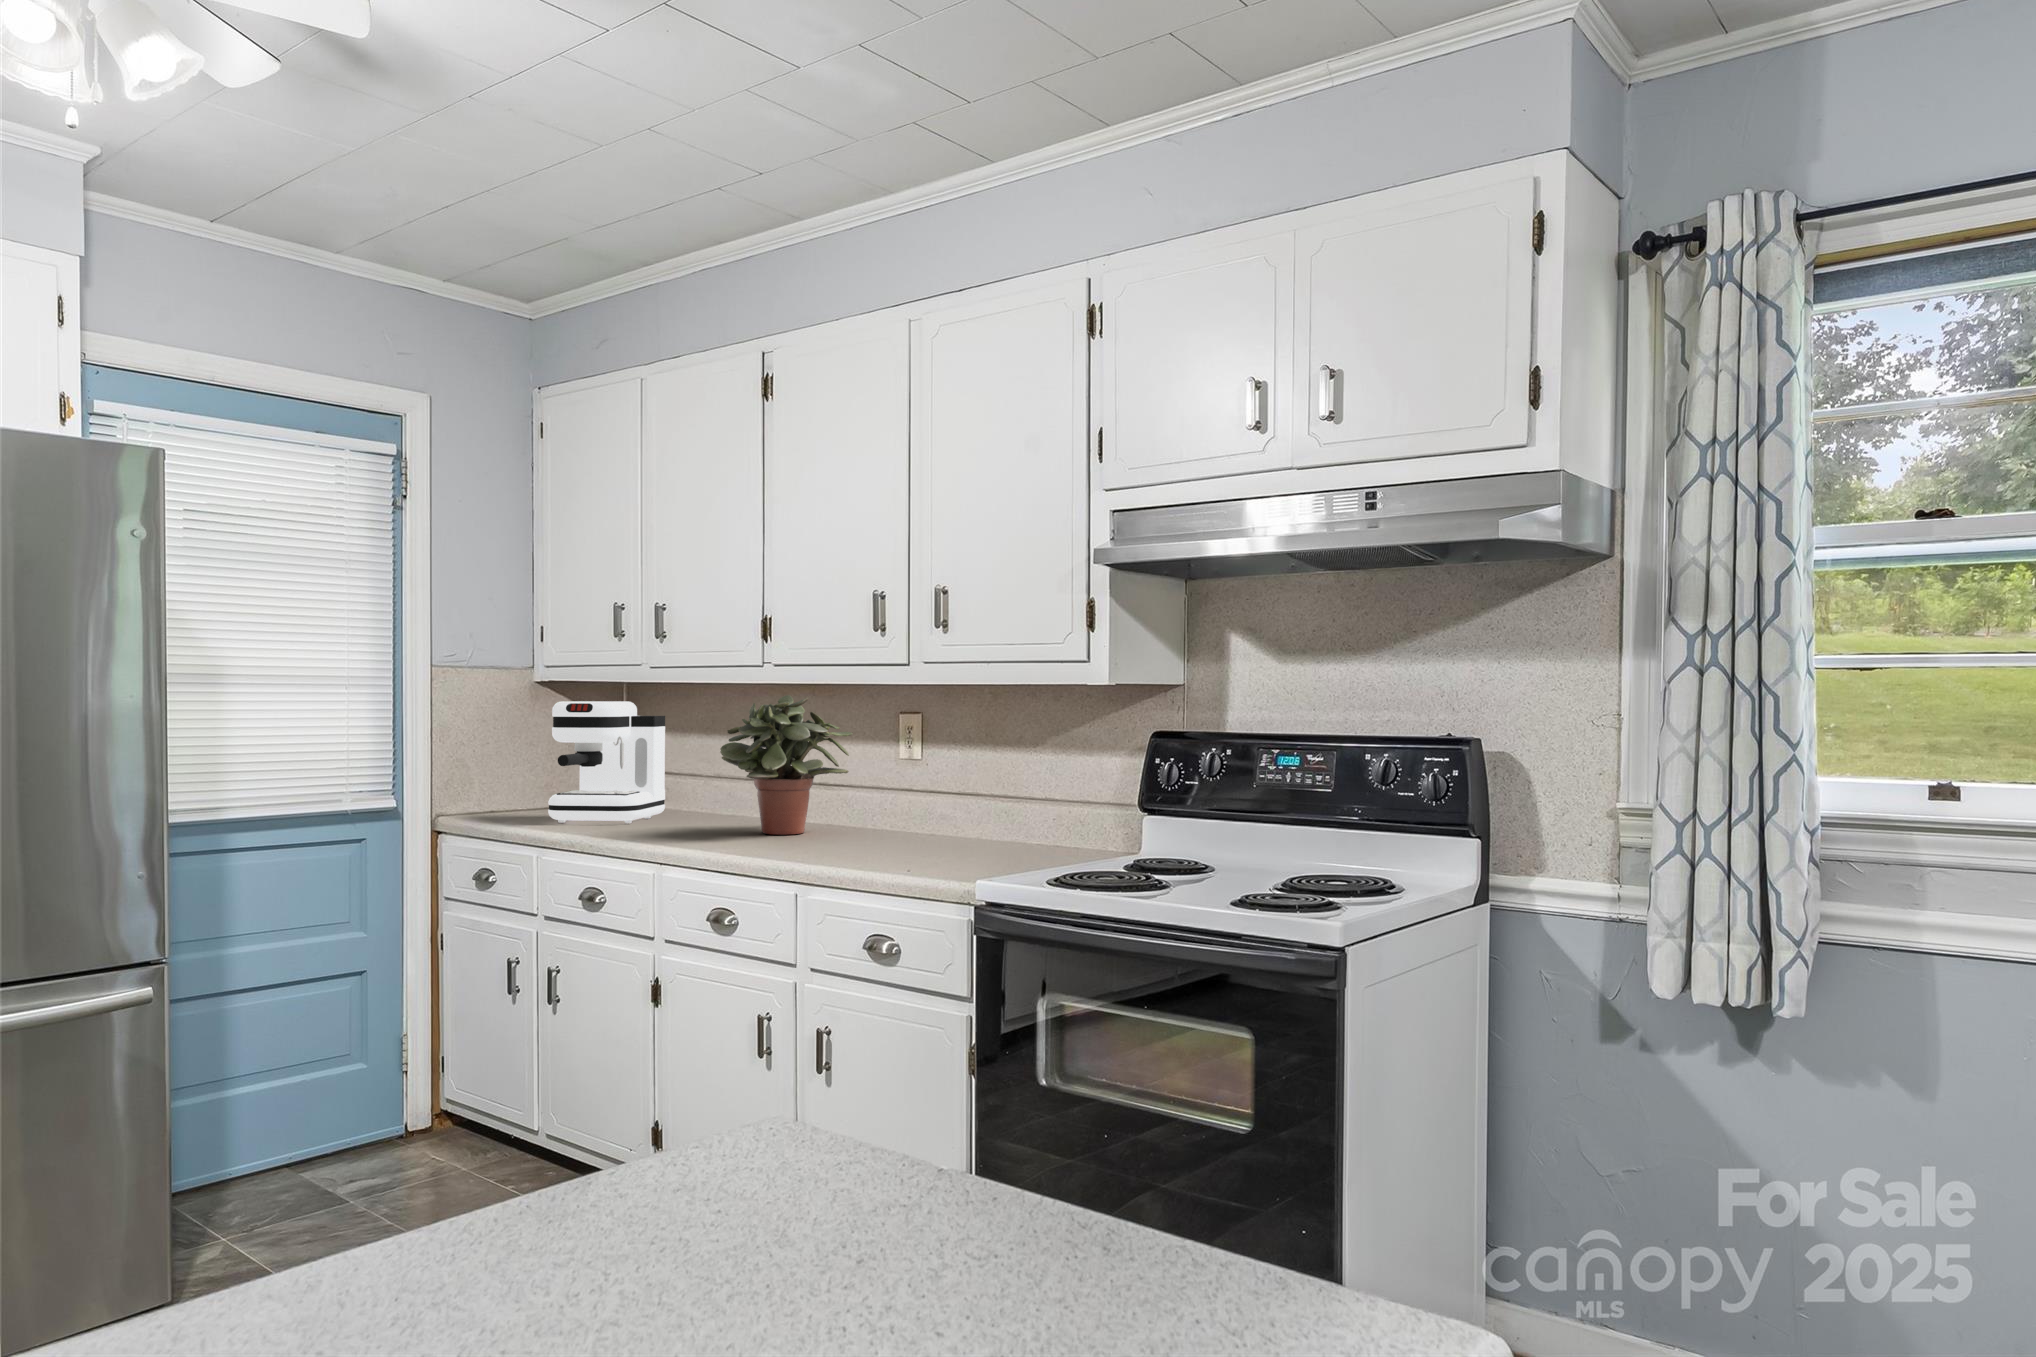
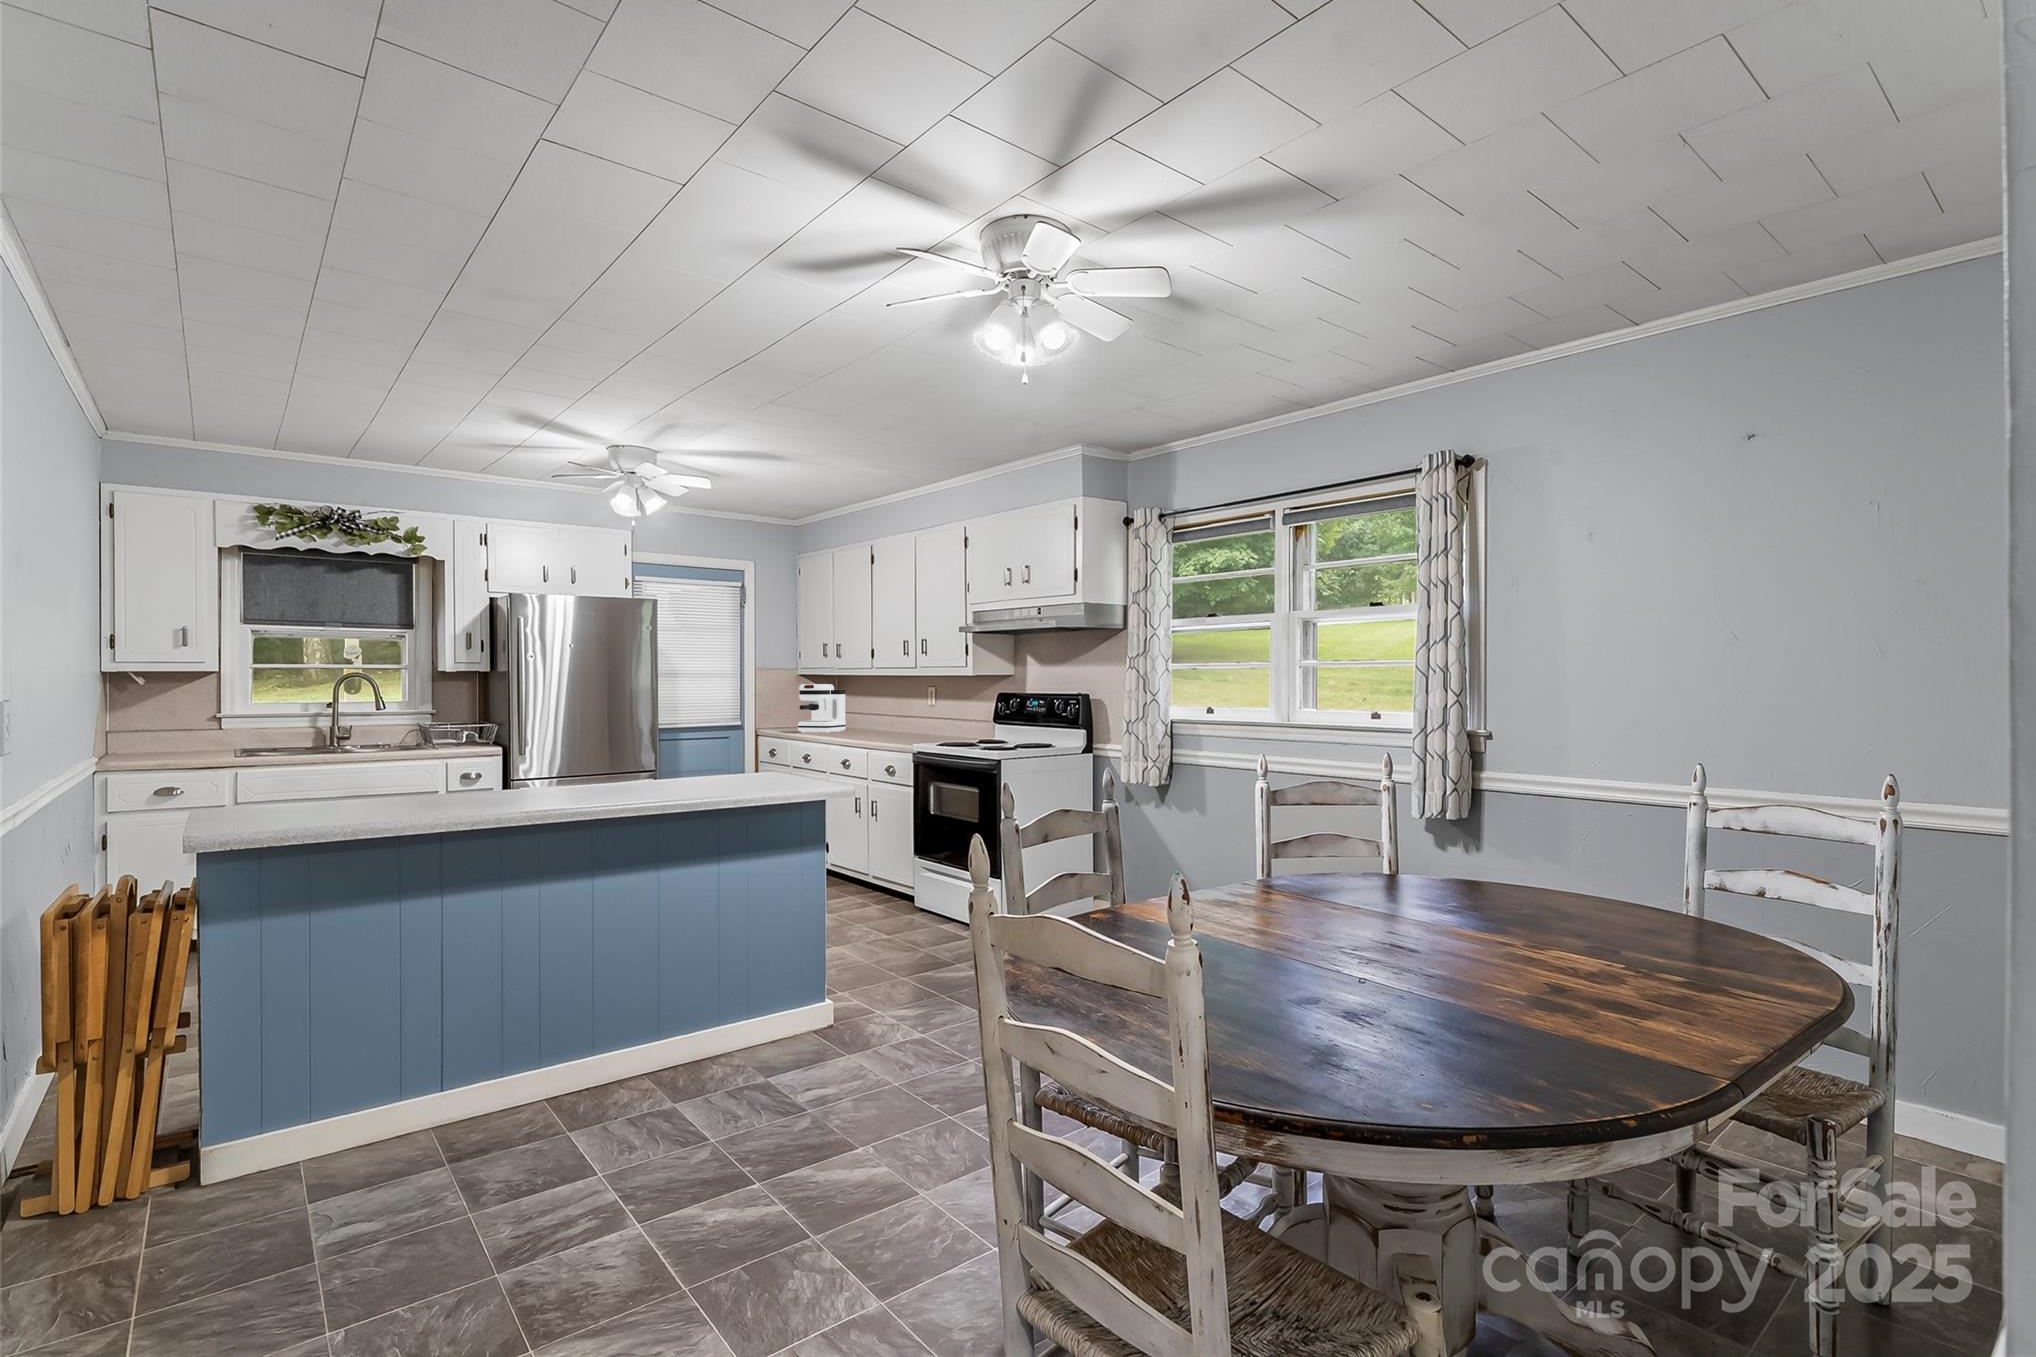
potted plant: present [720,695,853,835] -> none [857,681,910,736]

